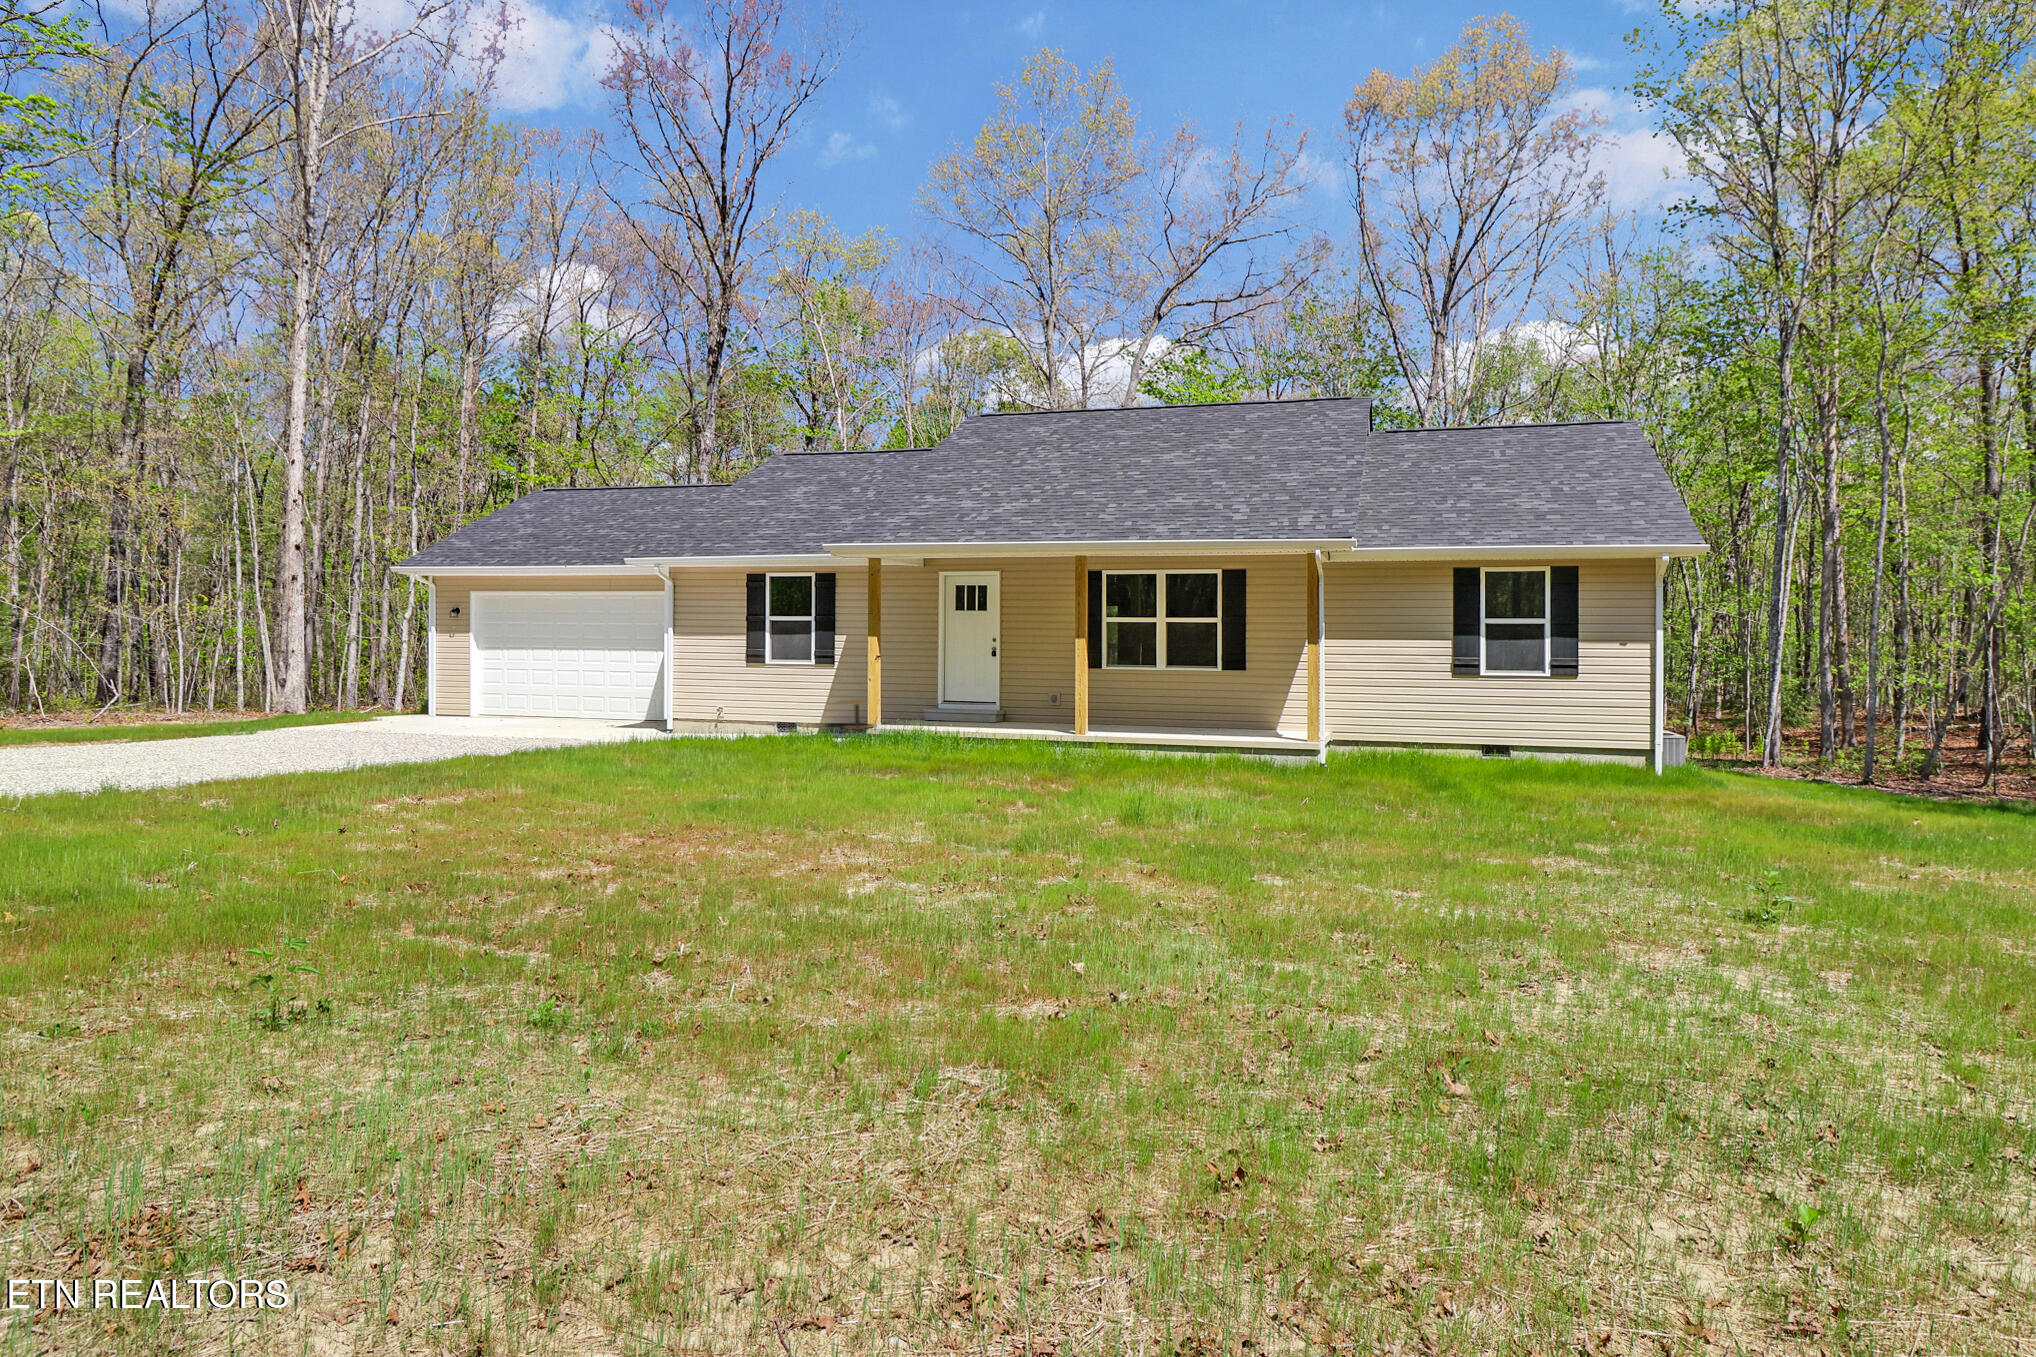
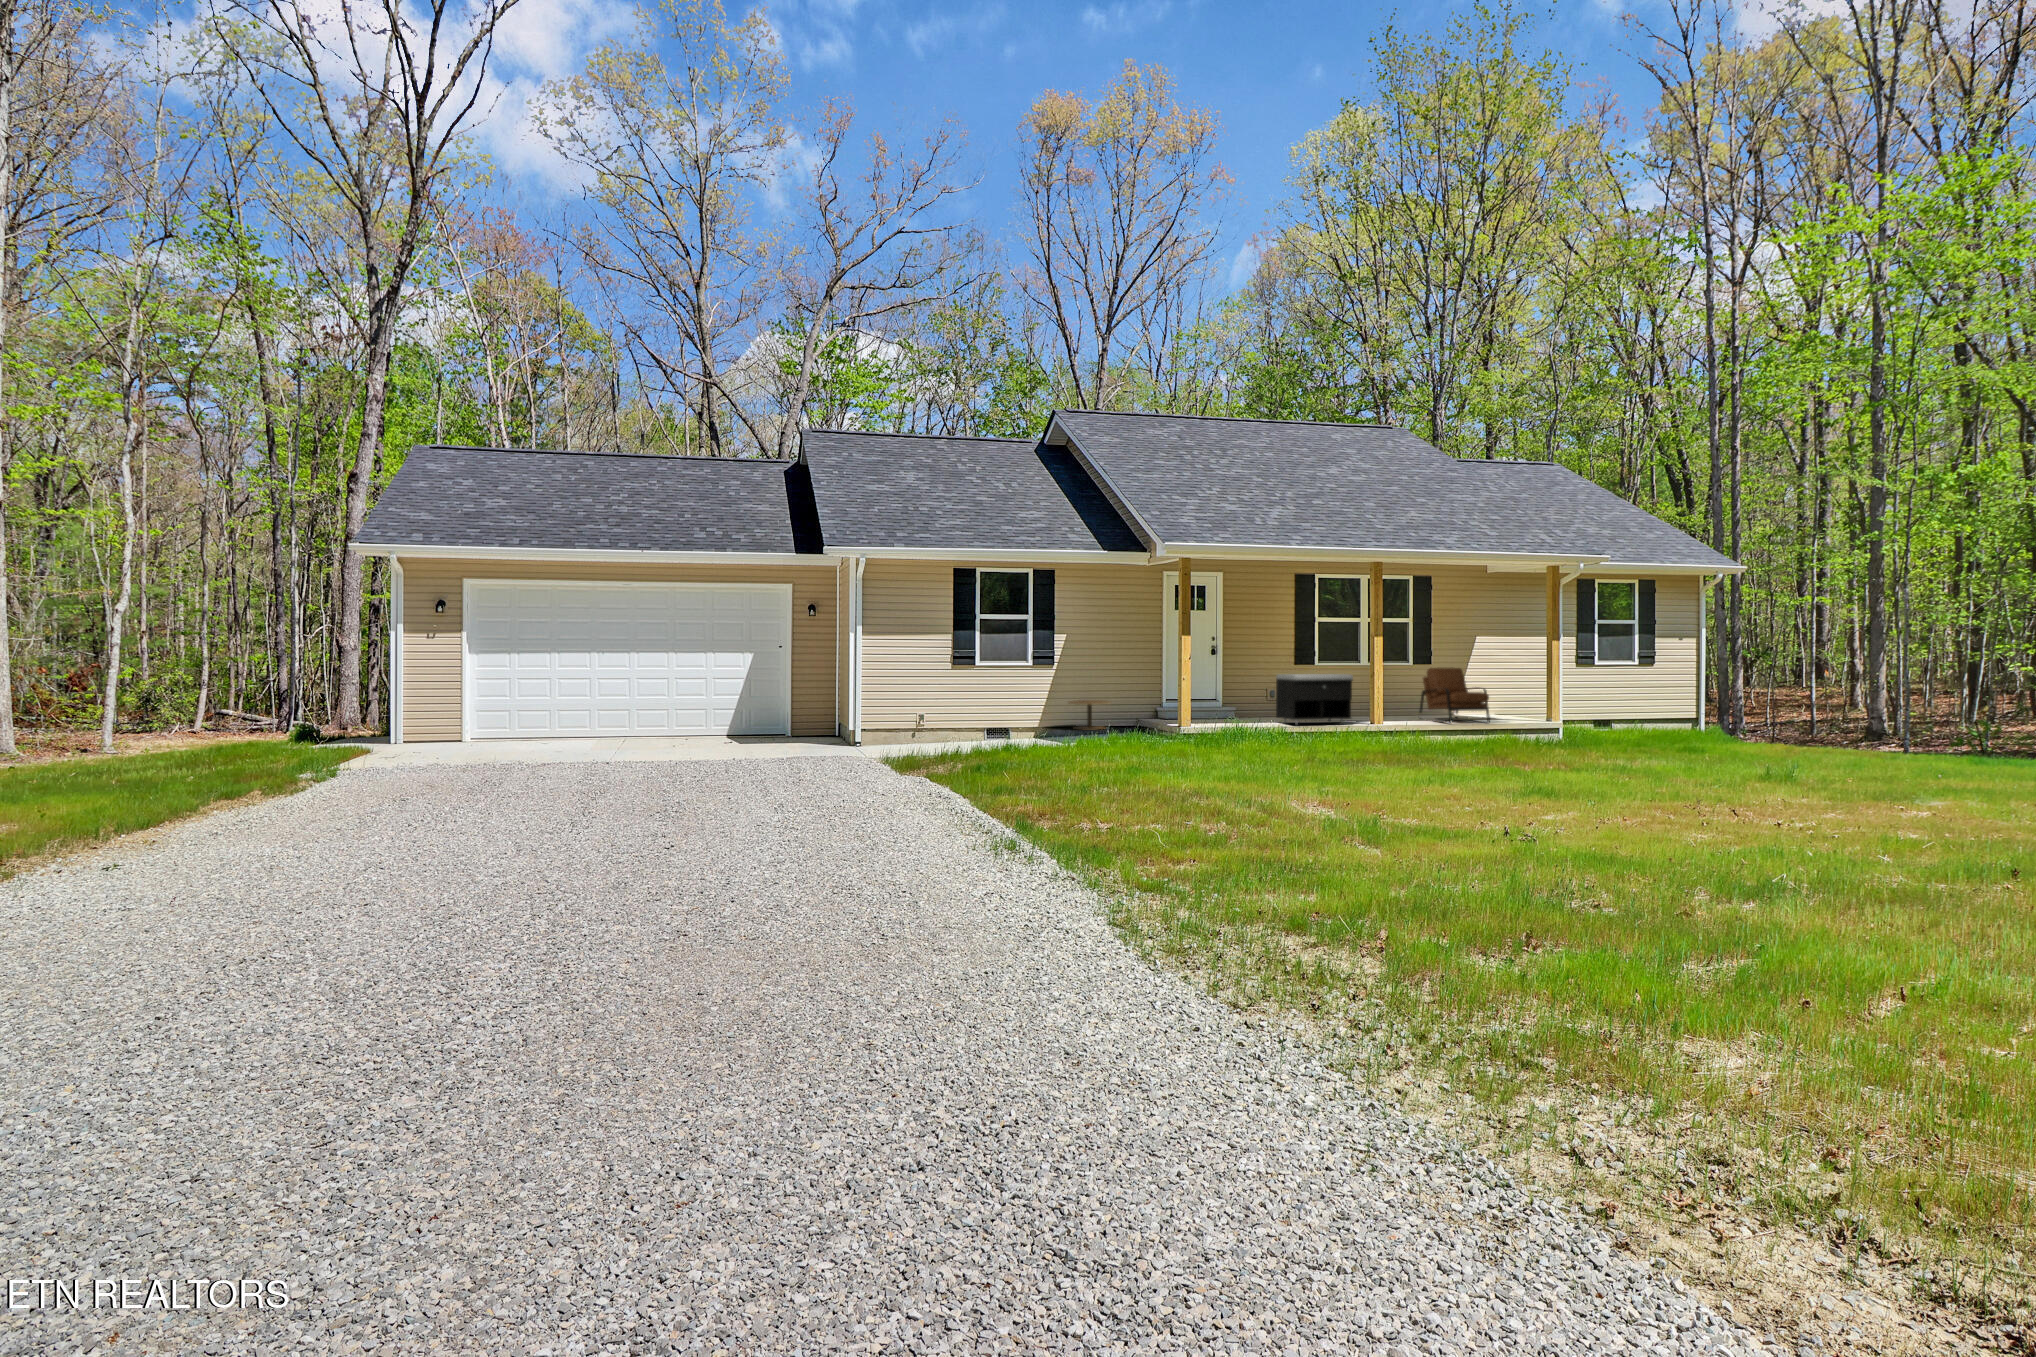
chair: none [1235,675,1289,741] -> present [1419,668,1490,723]
storage bench: none [1055,678,1128,735] -> present [1276,674,1353,724]

